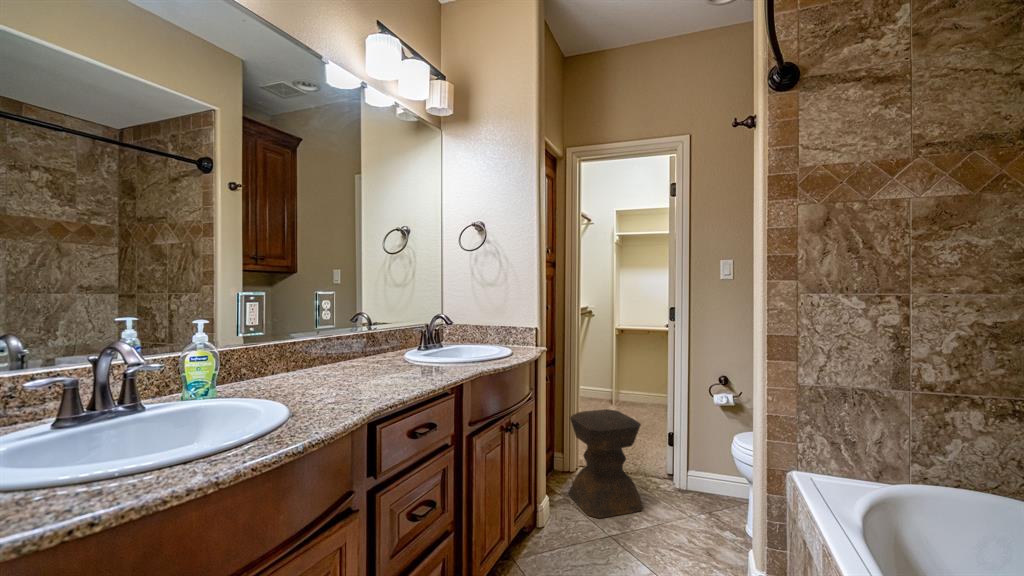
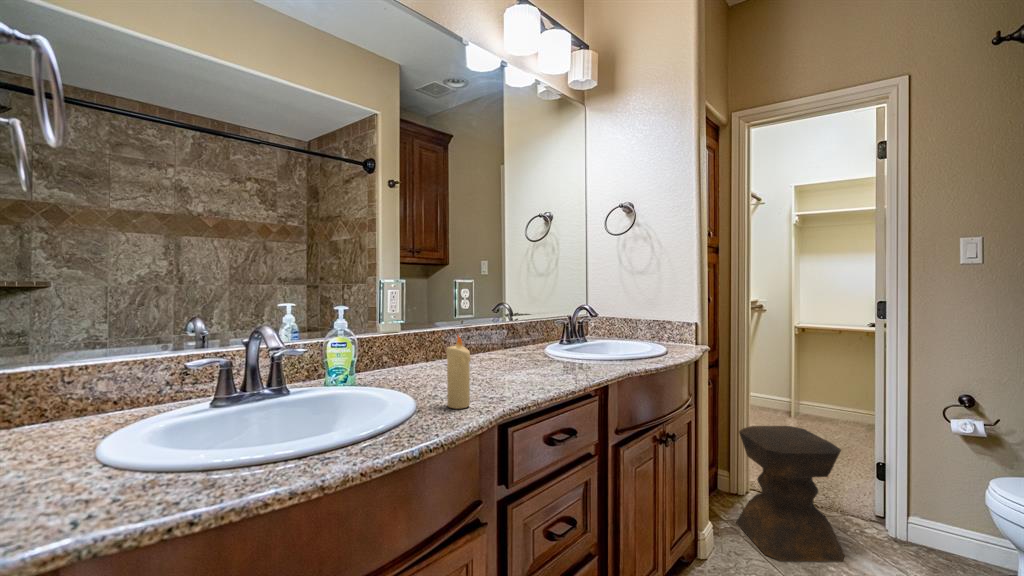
candle: none [320,344,344,411] -> present [446,335,471,409]

